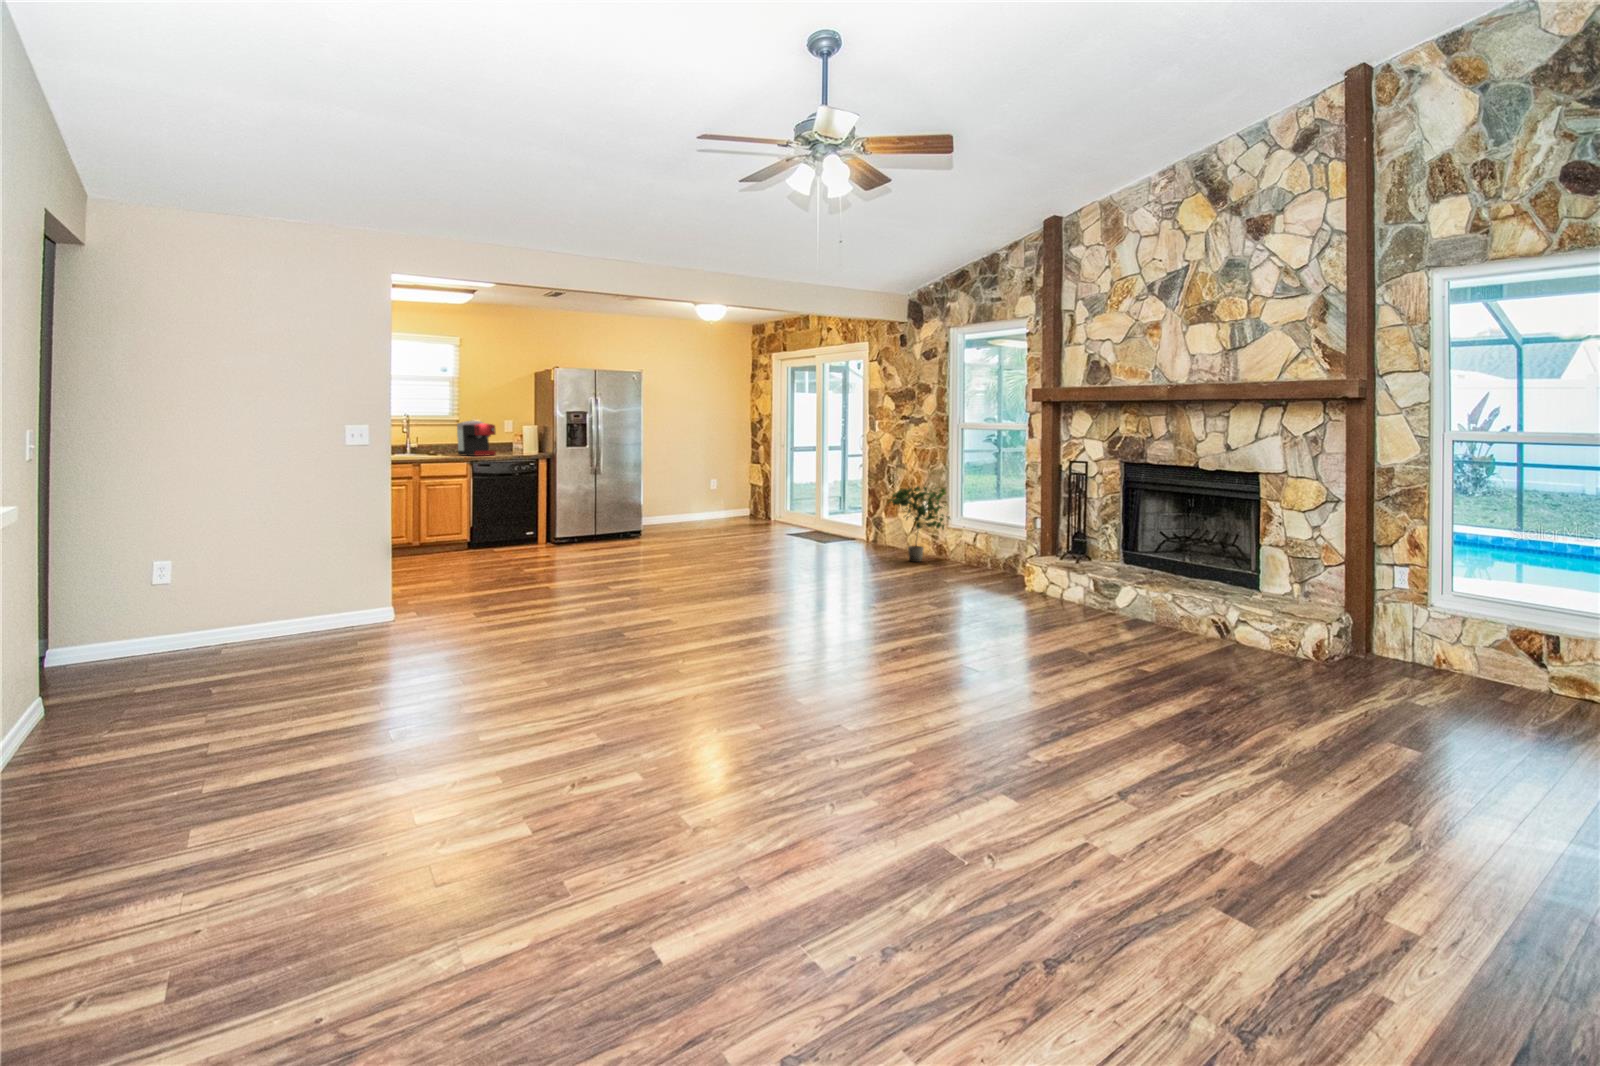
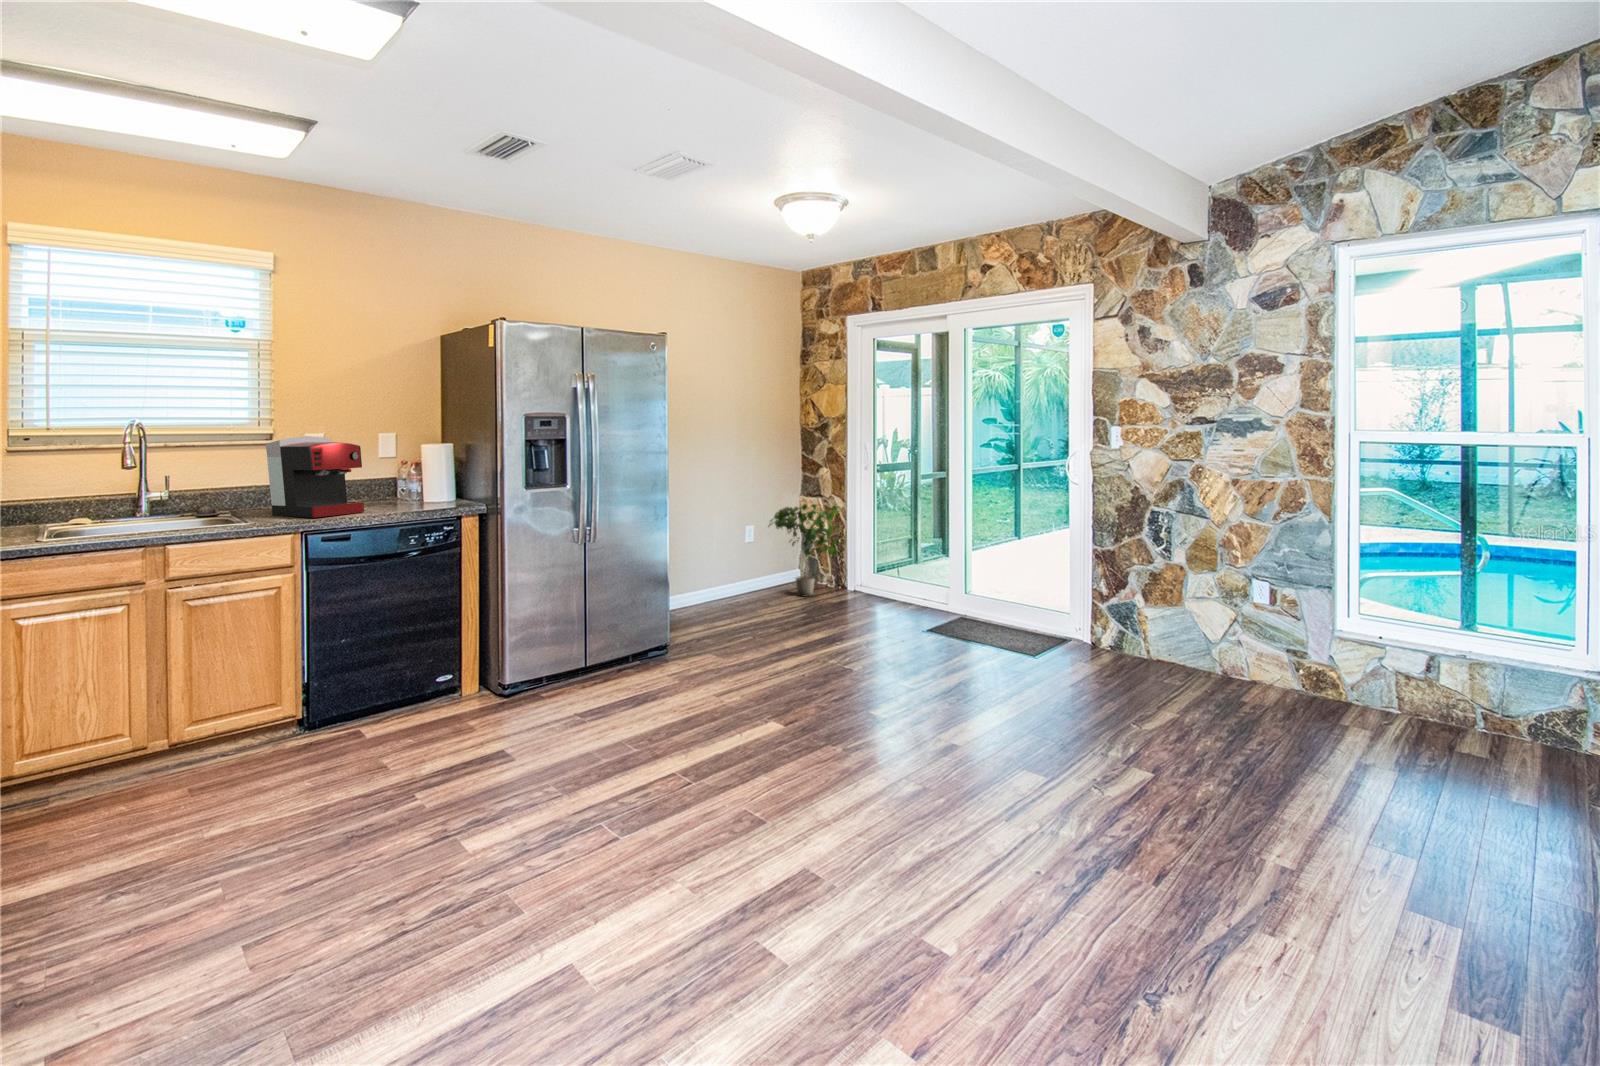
potted plant: present [888,486,950,562] -> present [769,504,844,596]

